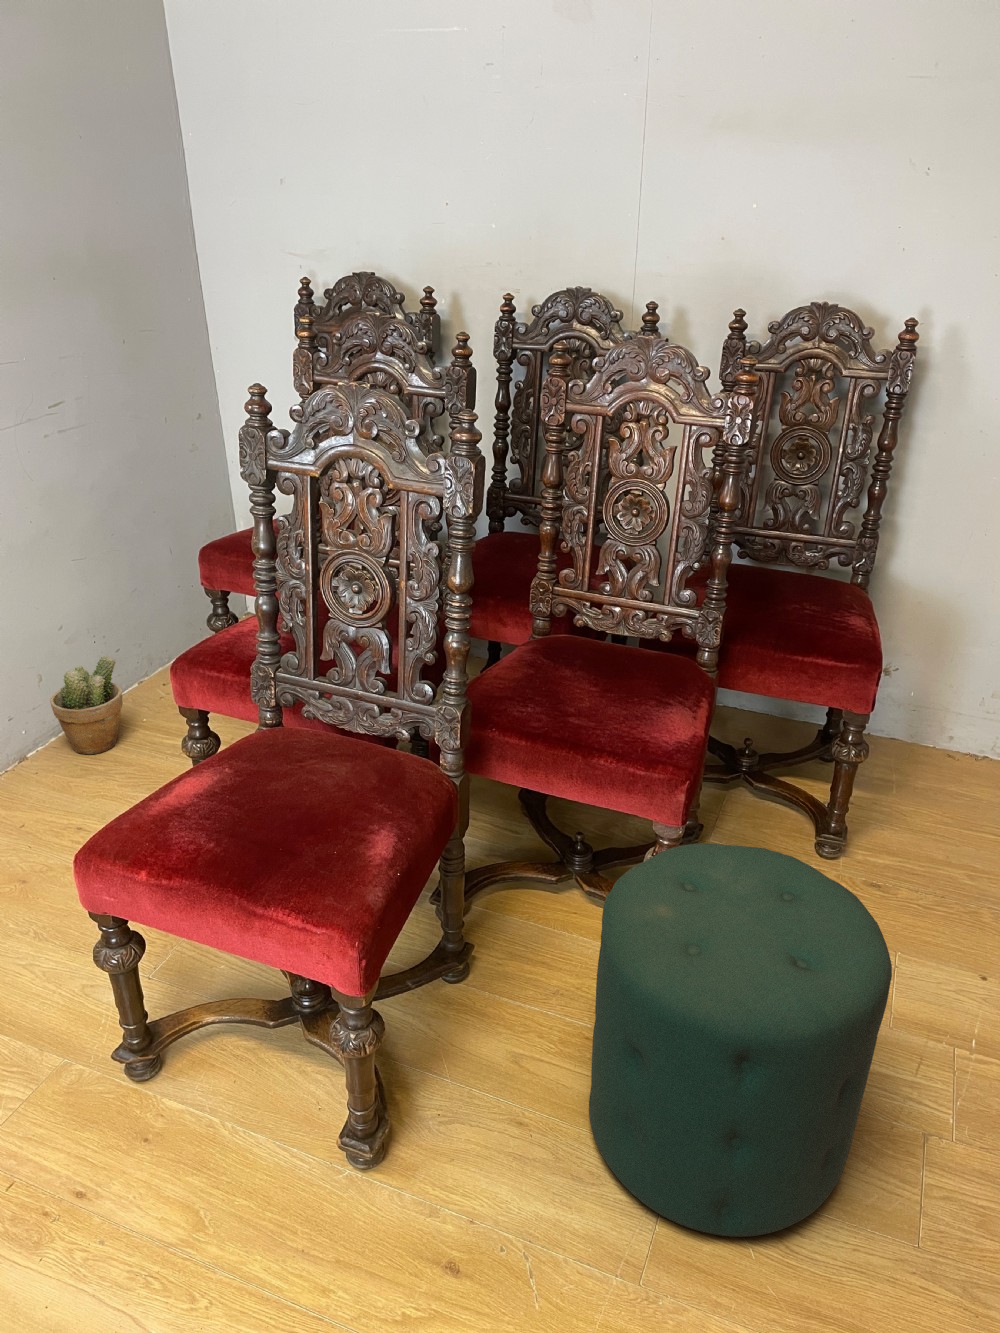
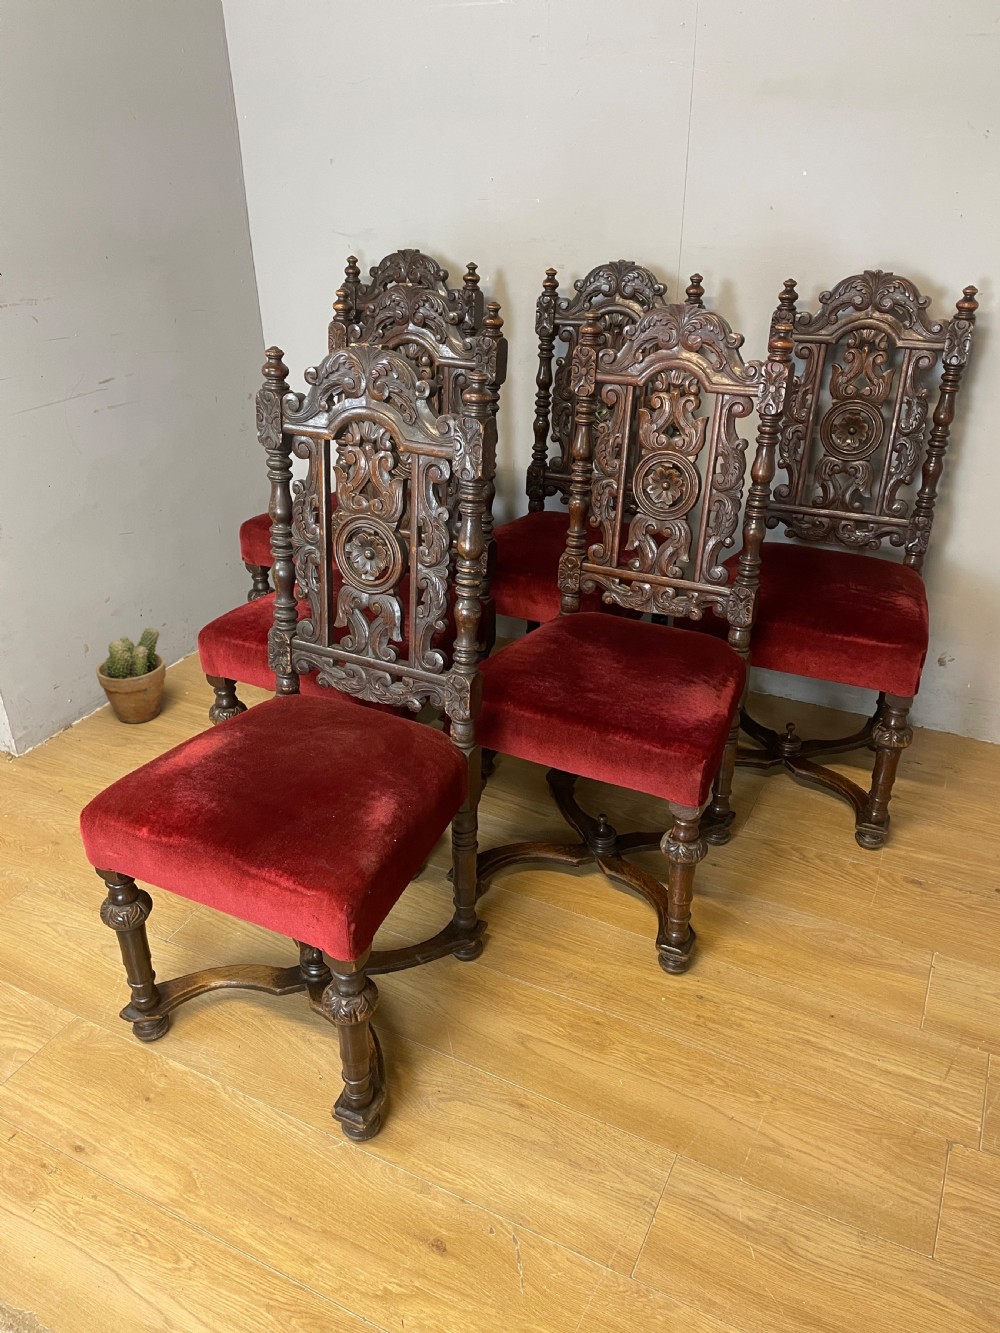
ottoman: present [589,843,892,1237] -> none [592,824,909,1235]

